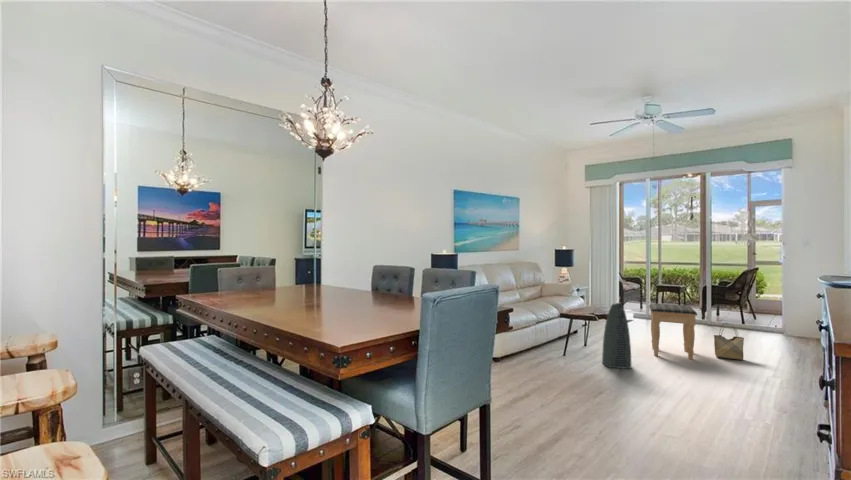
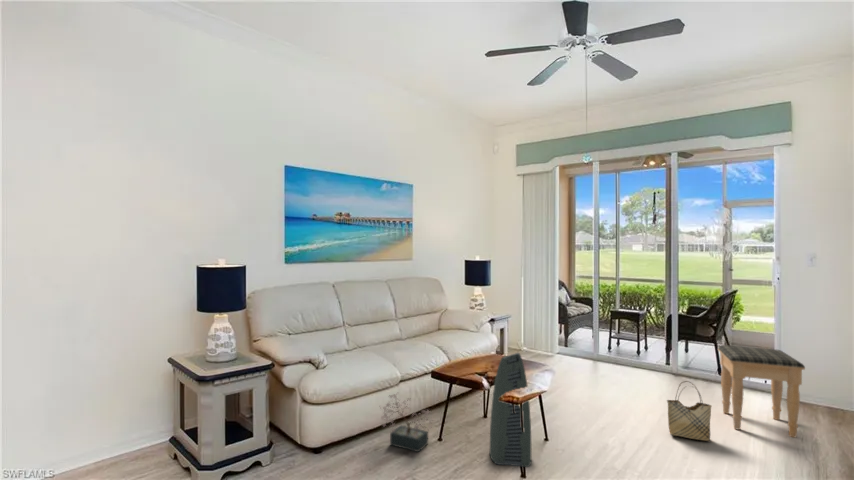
footstool: present [649,304,697,359] -> present [718,345,805,437]
decorative plant: none [531,329,566,363] -> present [381,394,434,452]

